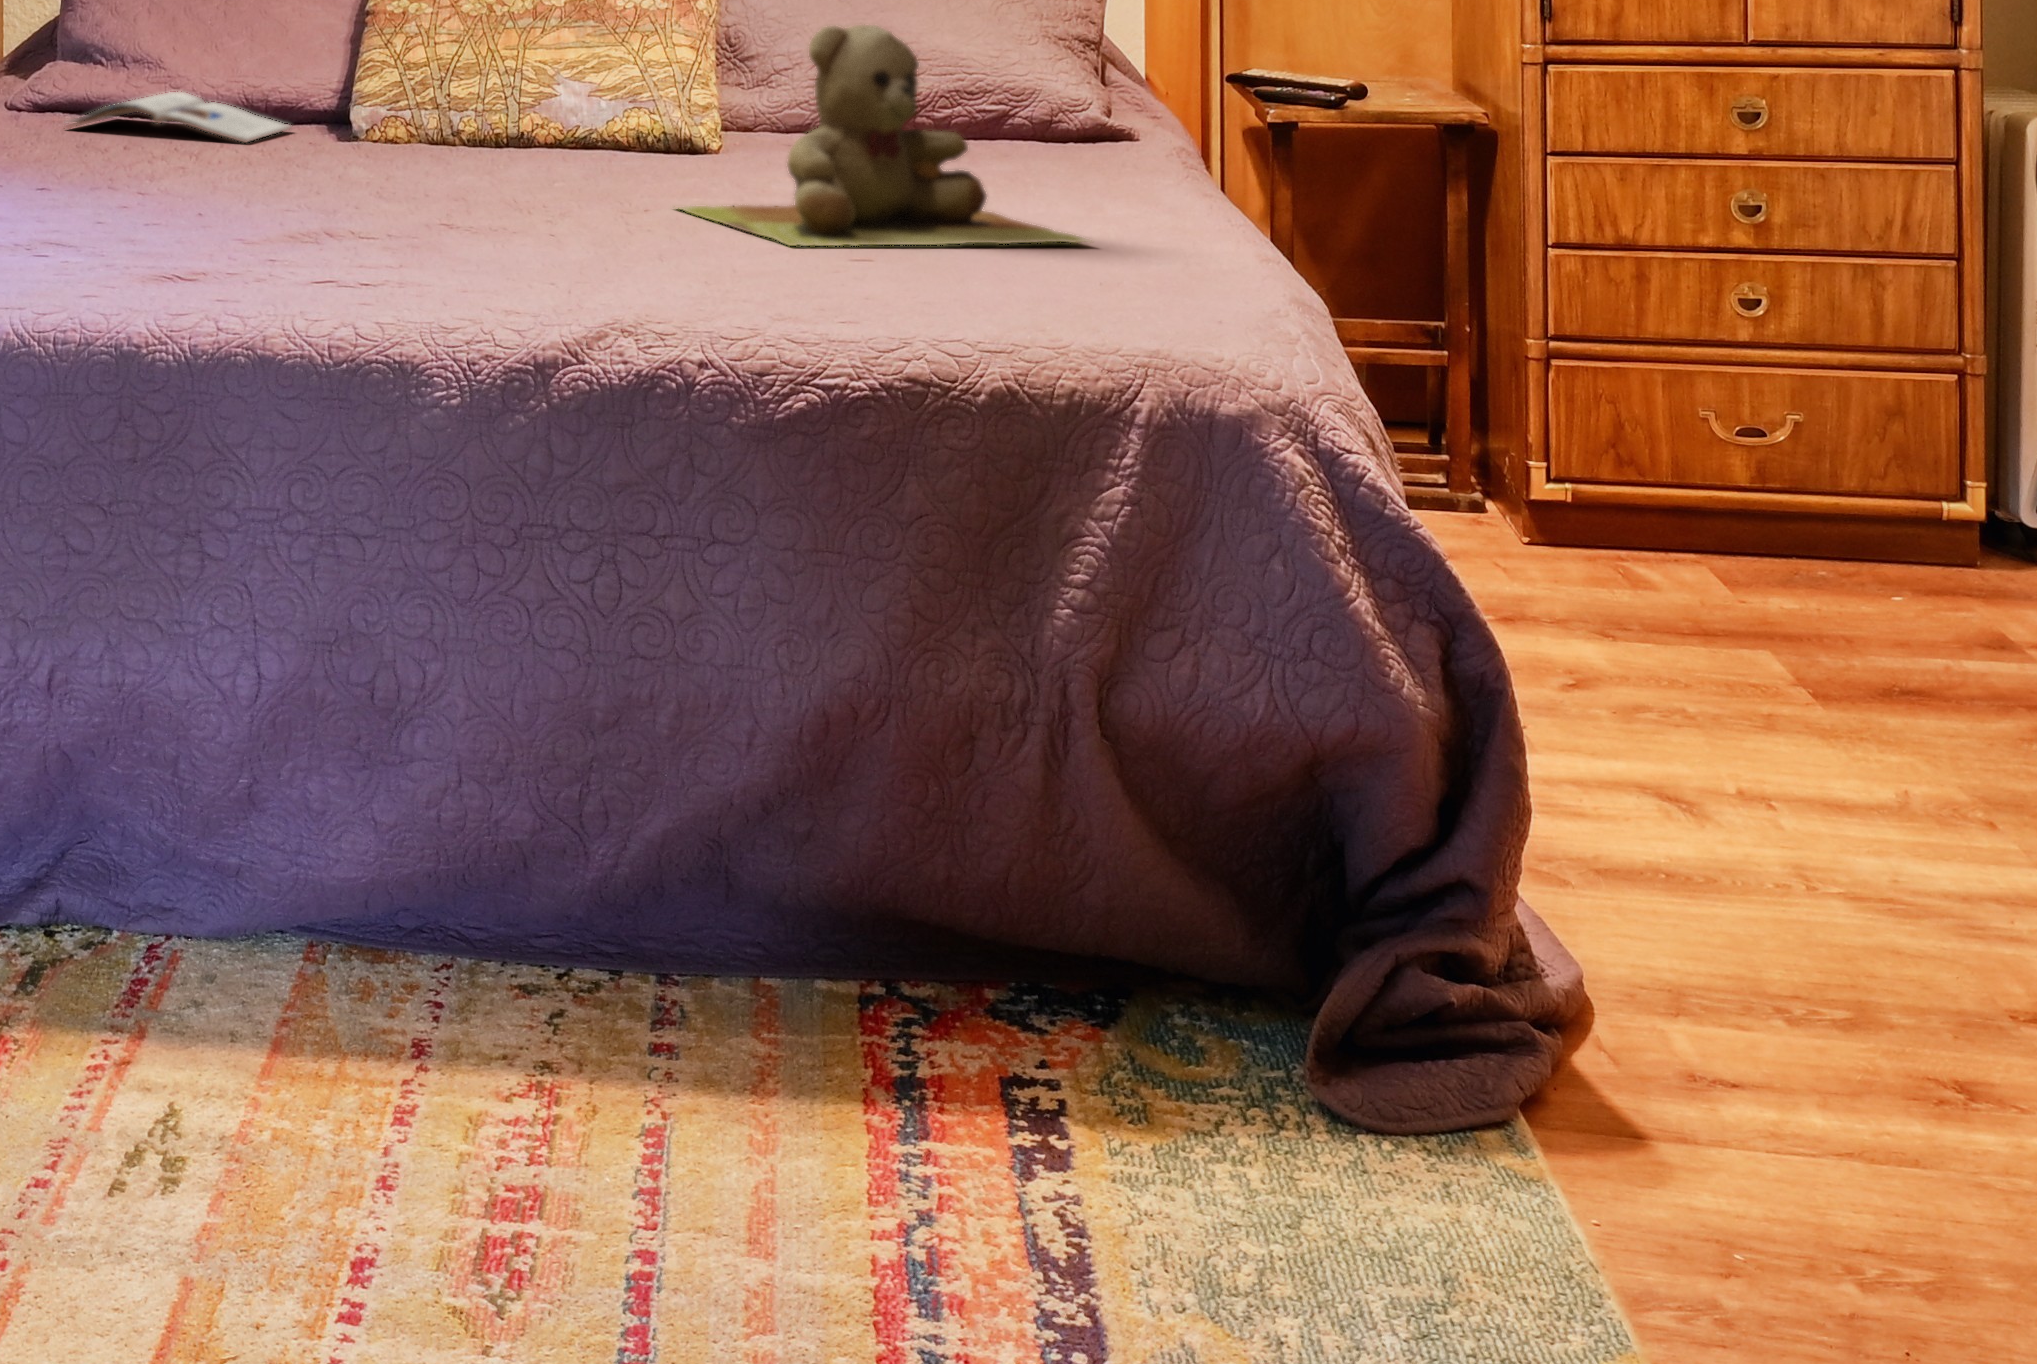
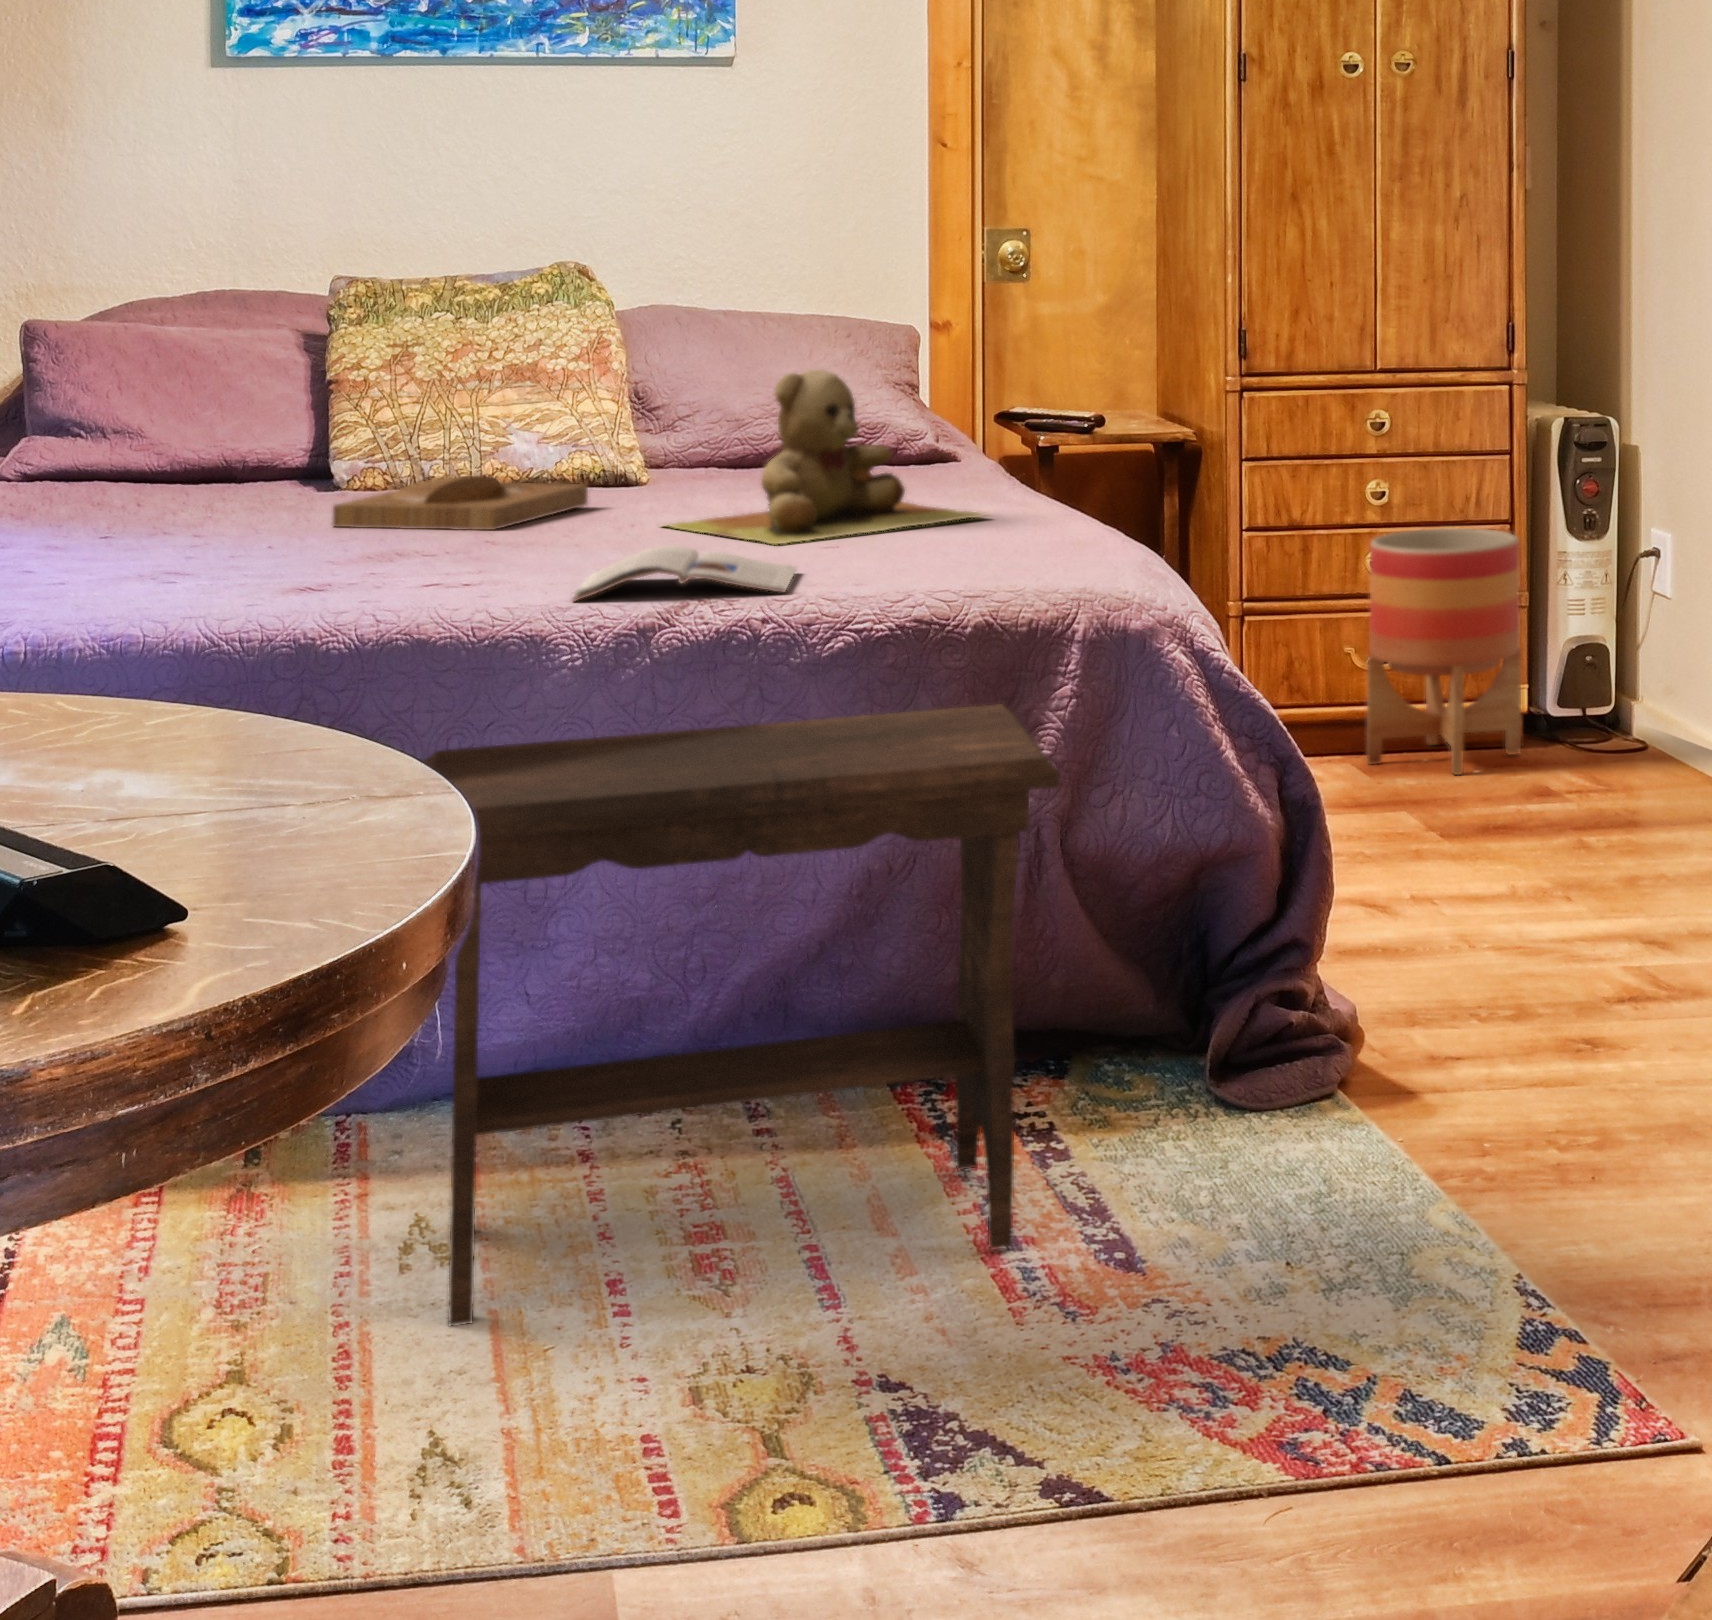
magazine: present [64,92,290,143] -> present [572,545,797,601]
tray: none [318,123,613,191] -> present [332,476,588,530]
planter: none [1710,344,1964,715] -> present [1367,528,1521,775]
footstool: none [132,444,993,1297] -> present [425,704,1060,1326]

